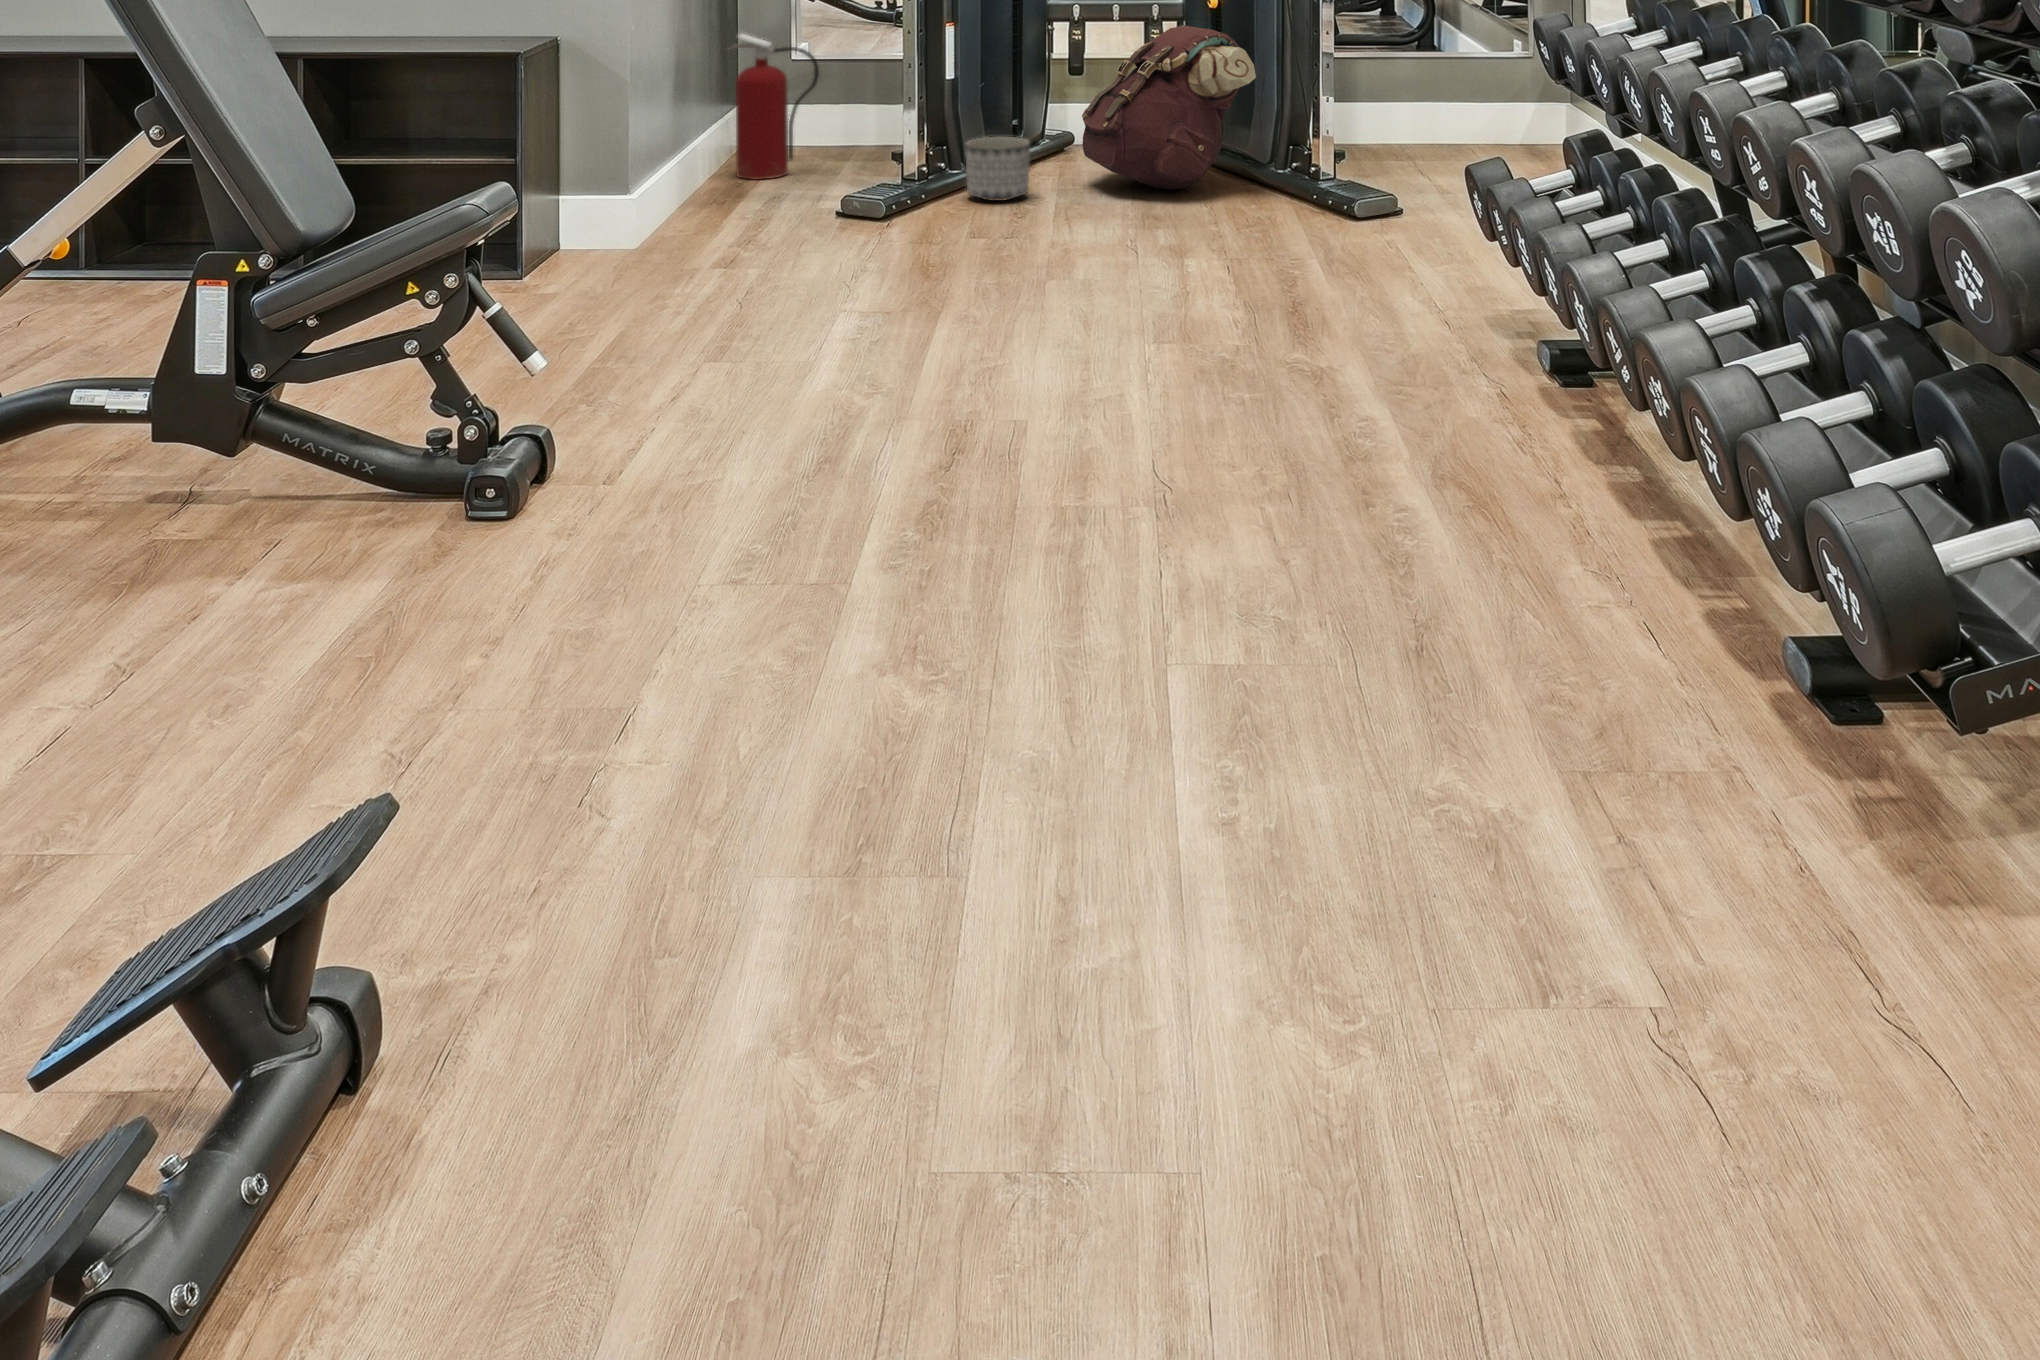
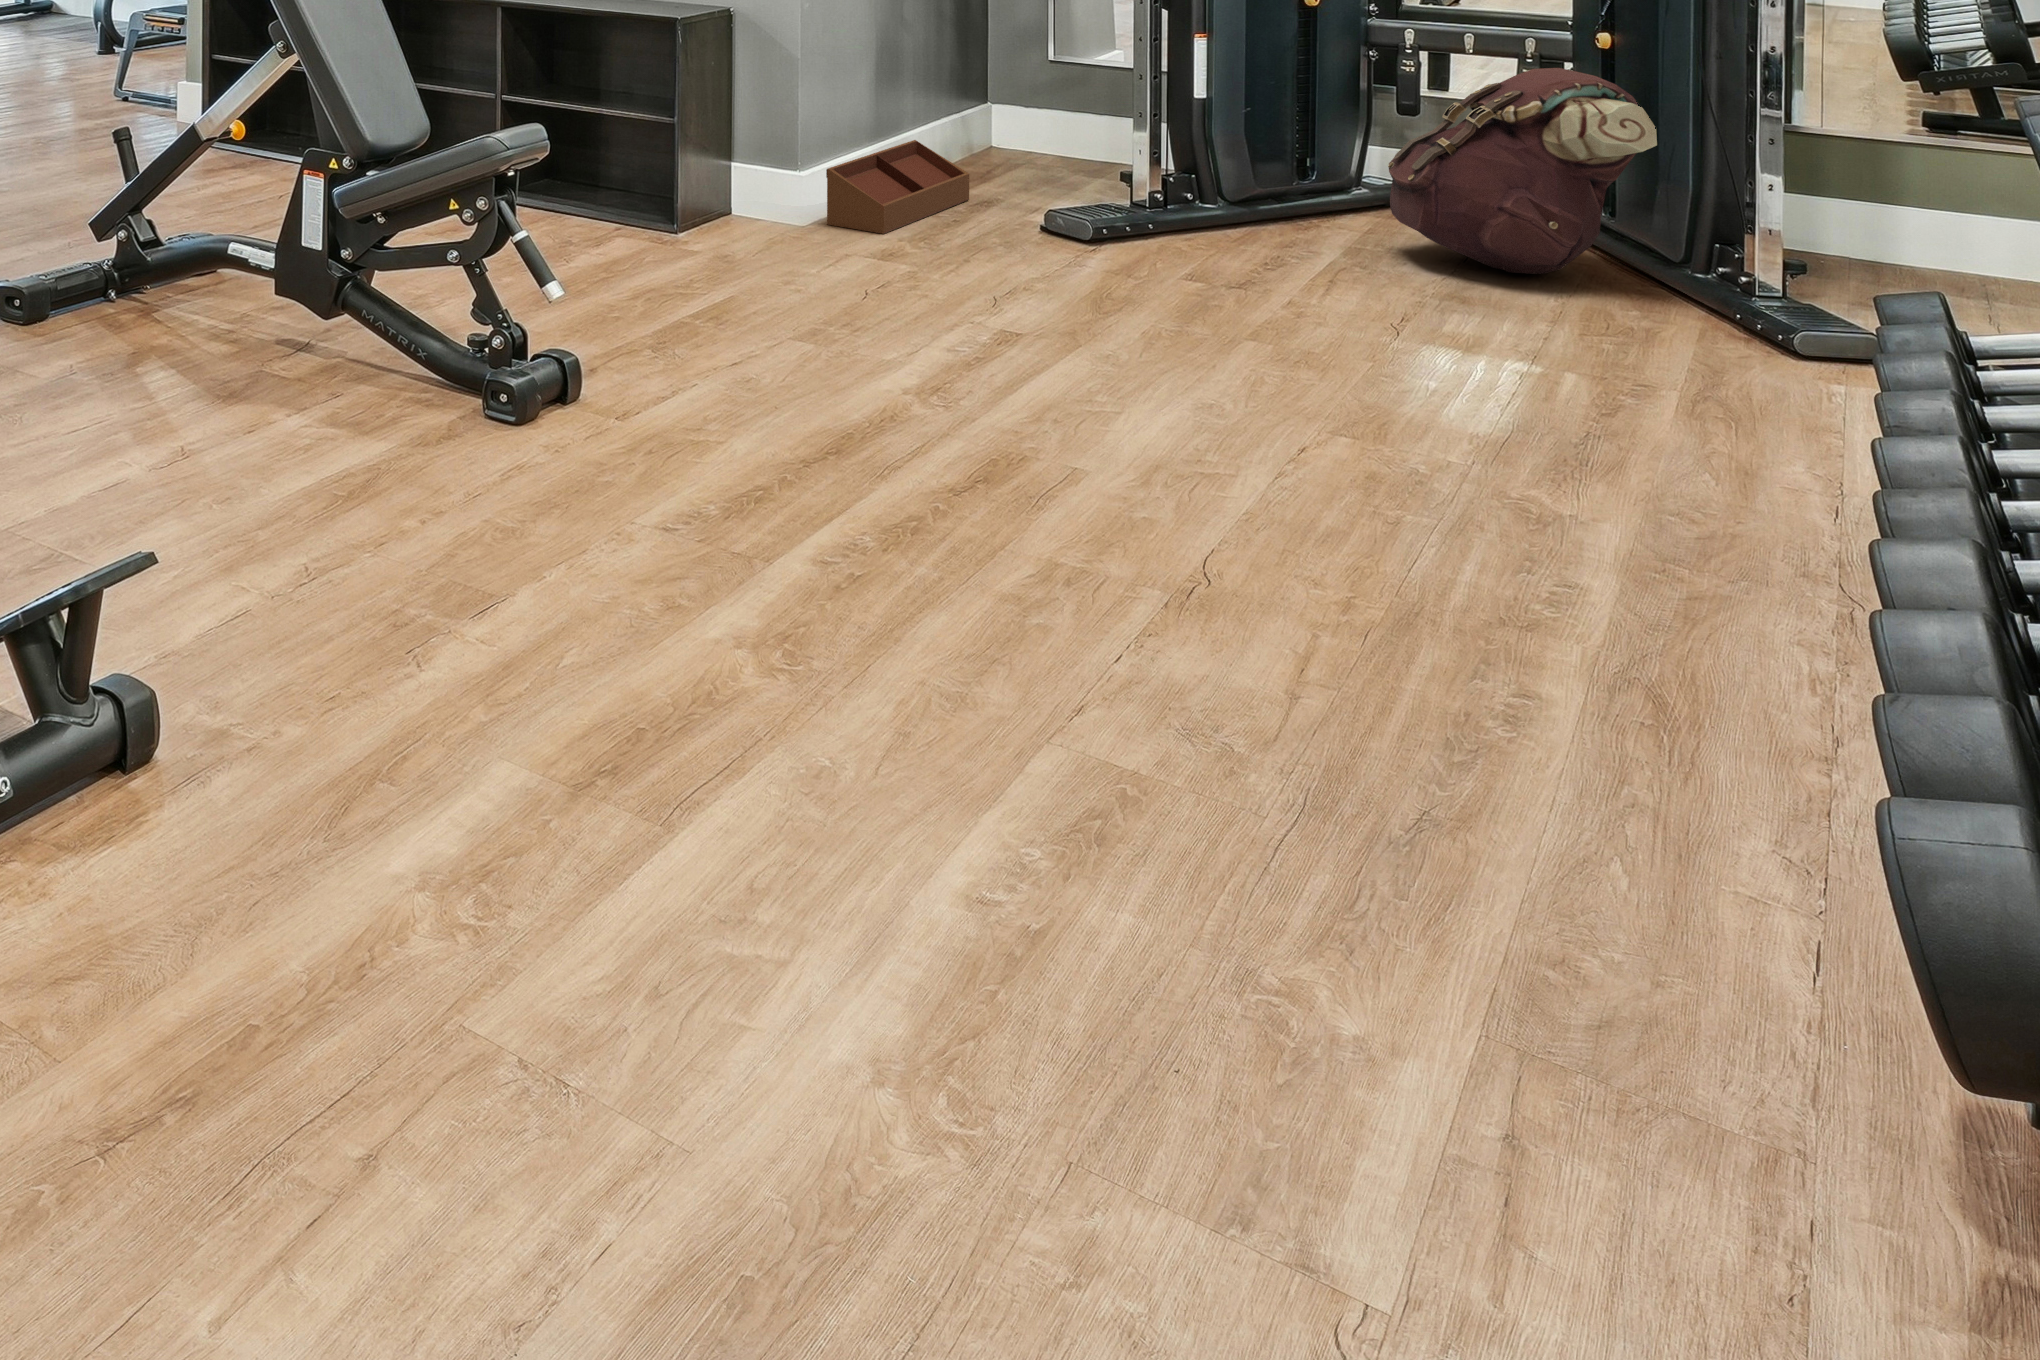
fire extinguisher: present [731,34,819,179] -> none [955,26,1058,184]
planter: present [966,137,1030,201] -> none [1216,172,1304,249]
storage bin: none [652,147,758,241] -> present [826,140,969,234]

